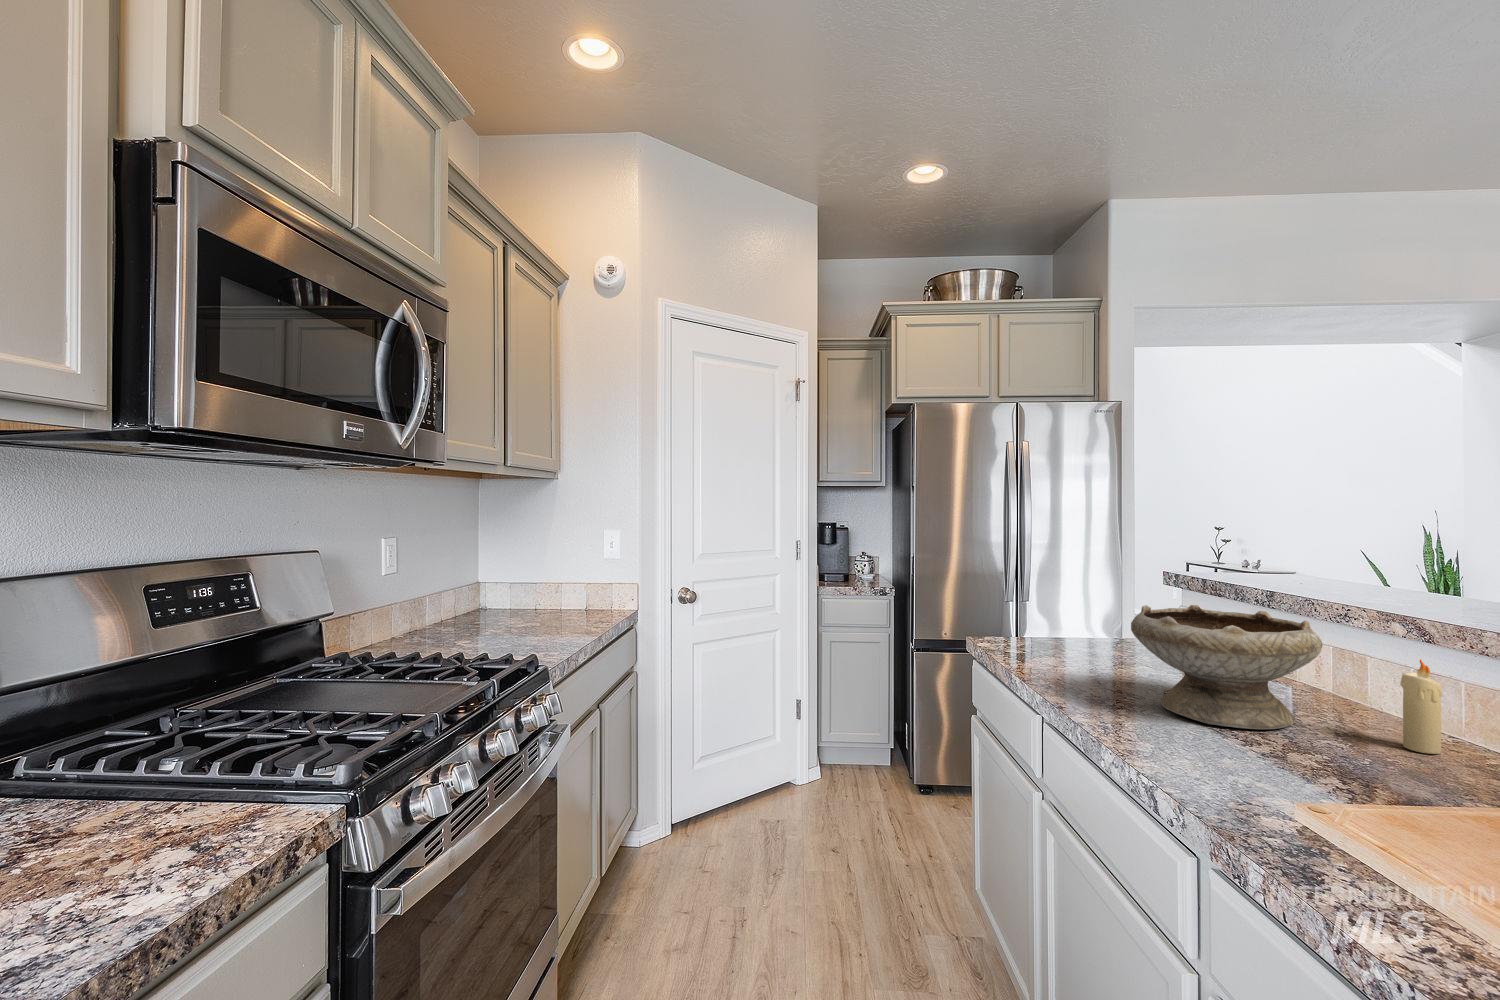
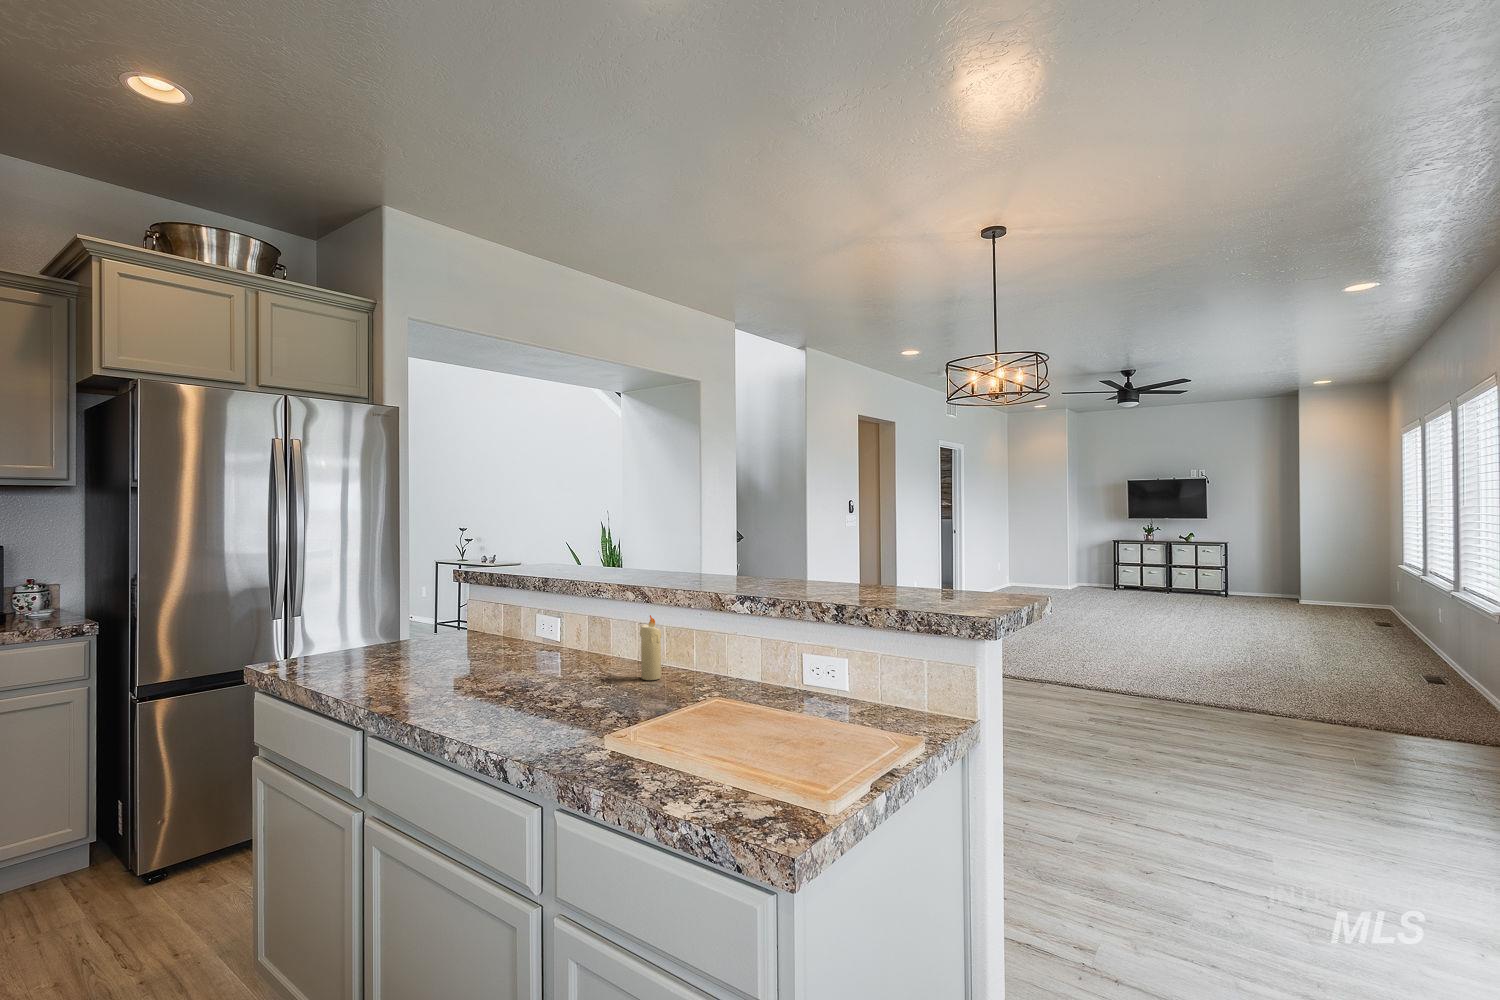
bowl: present [1131,605,1322,729] -> none [452,594,594,696]

